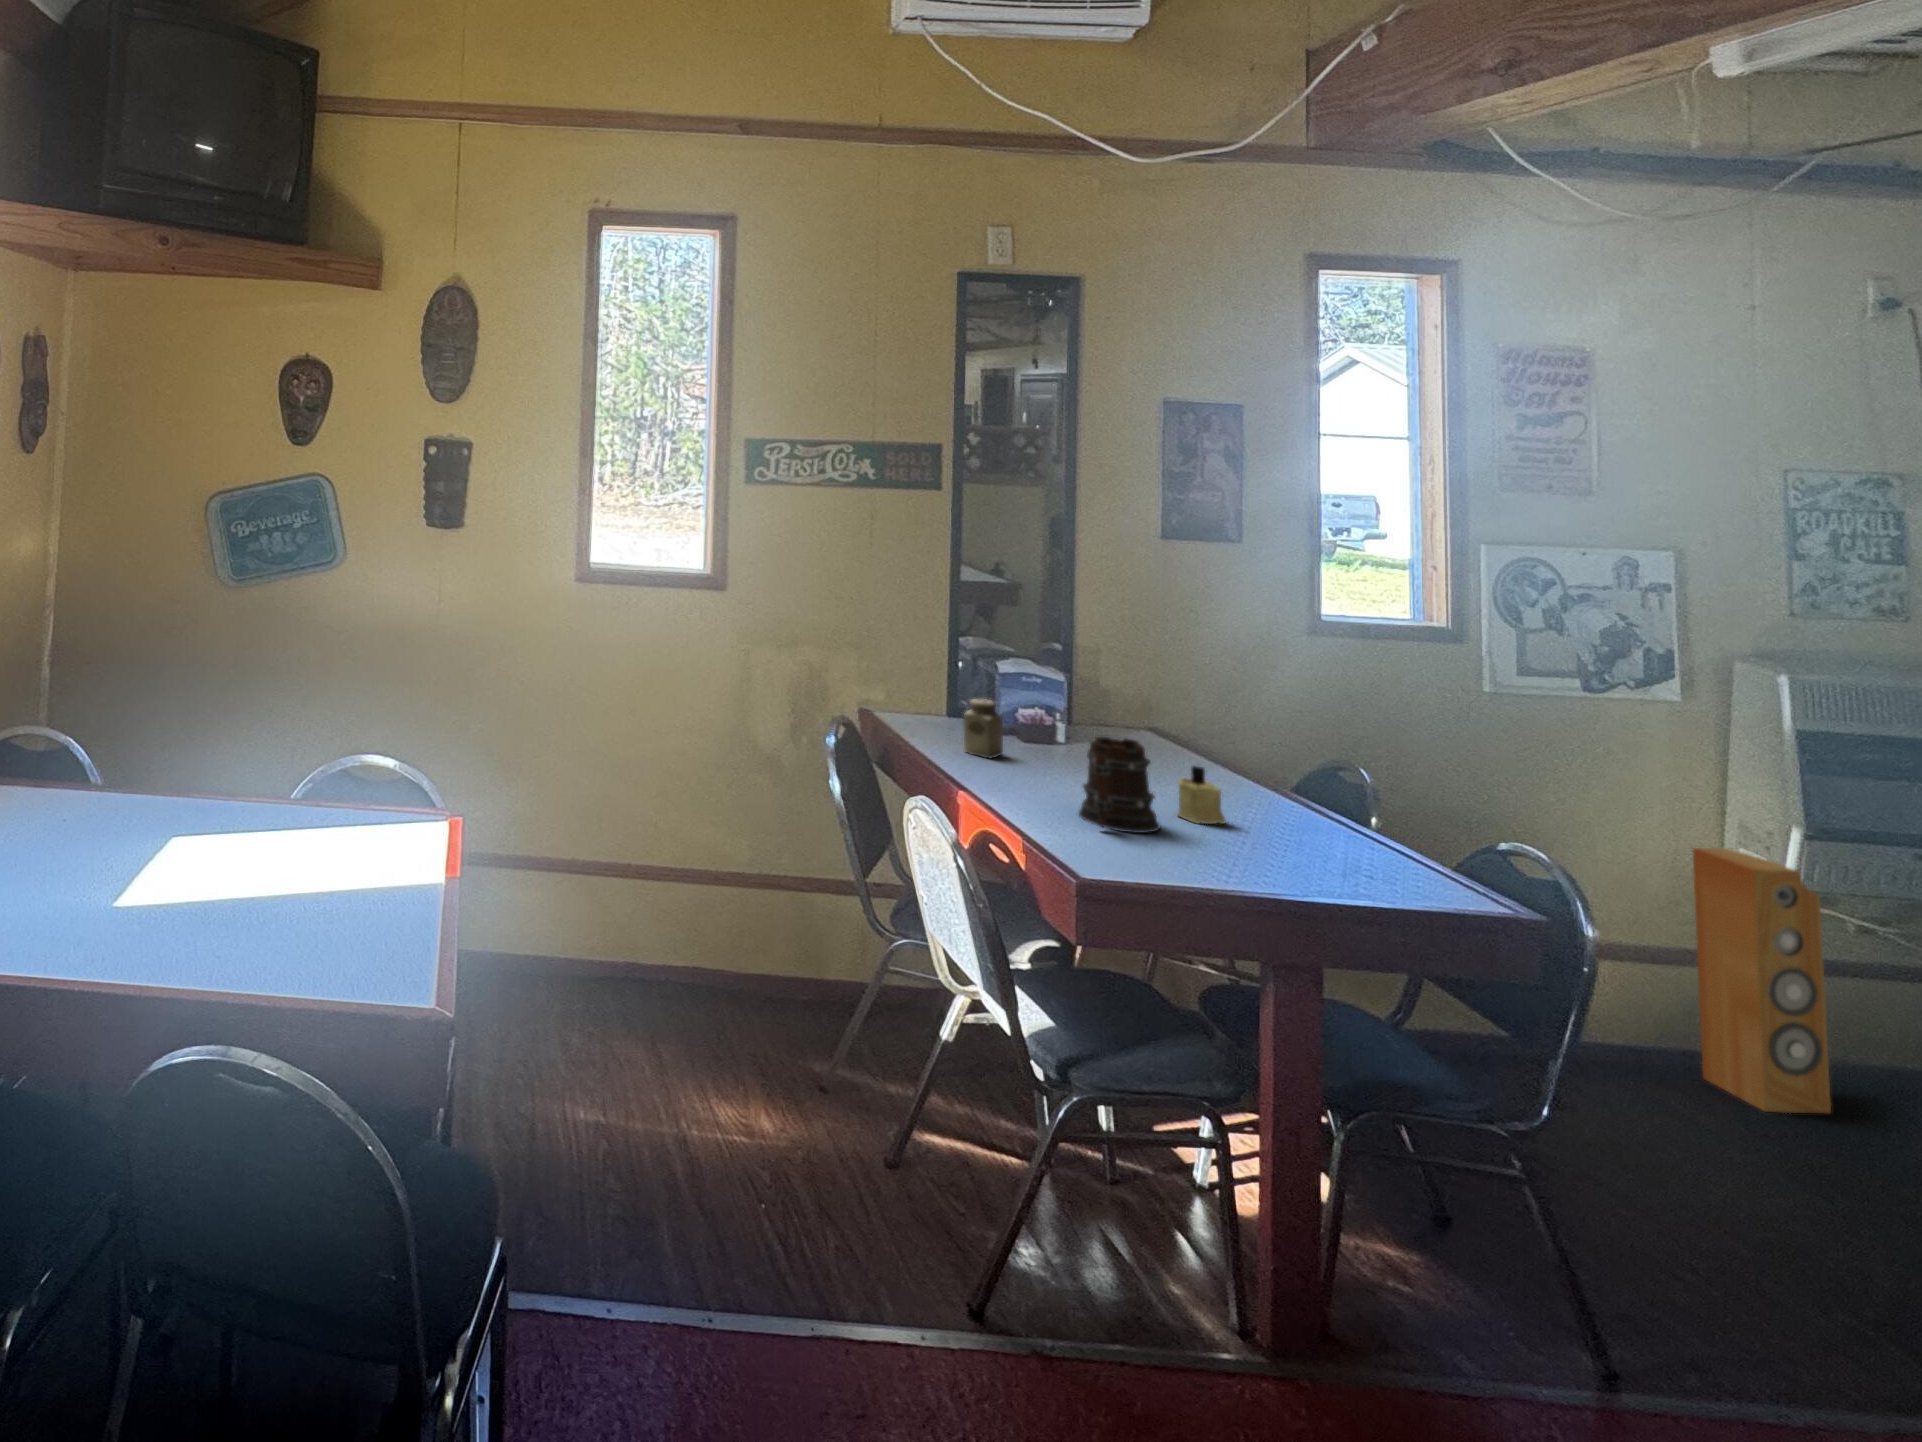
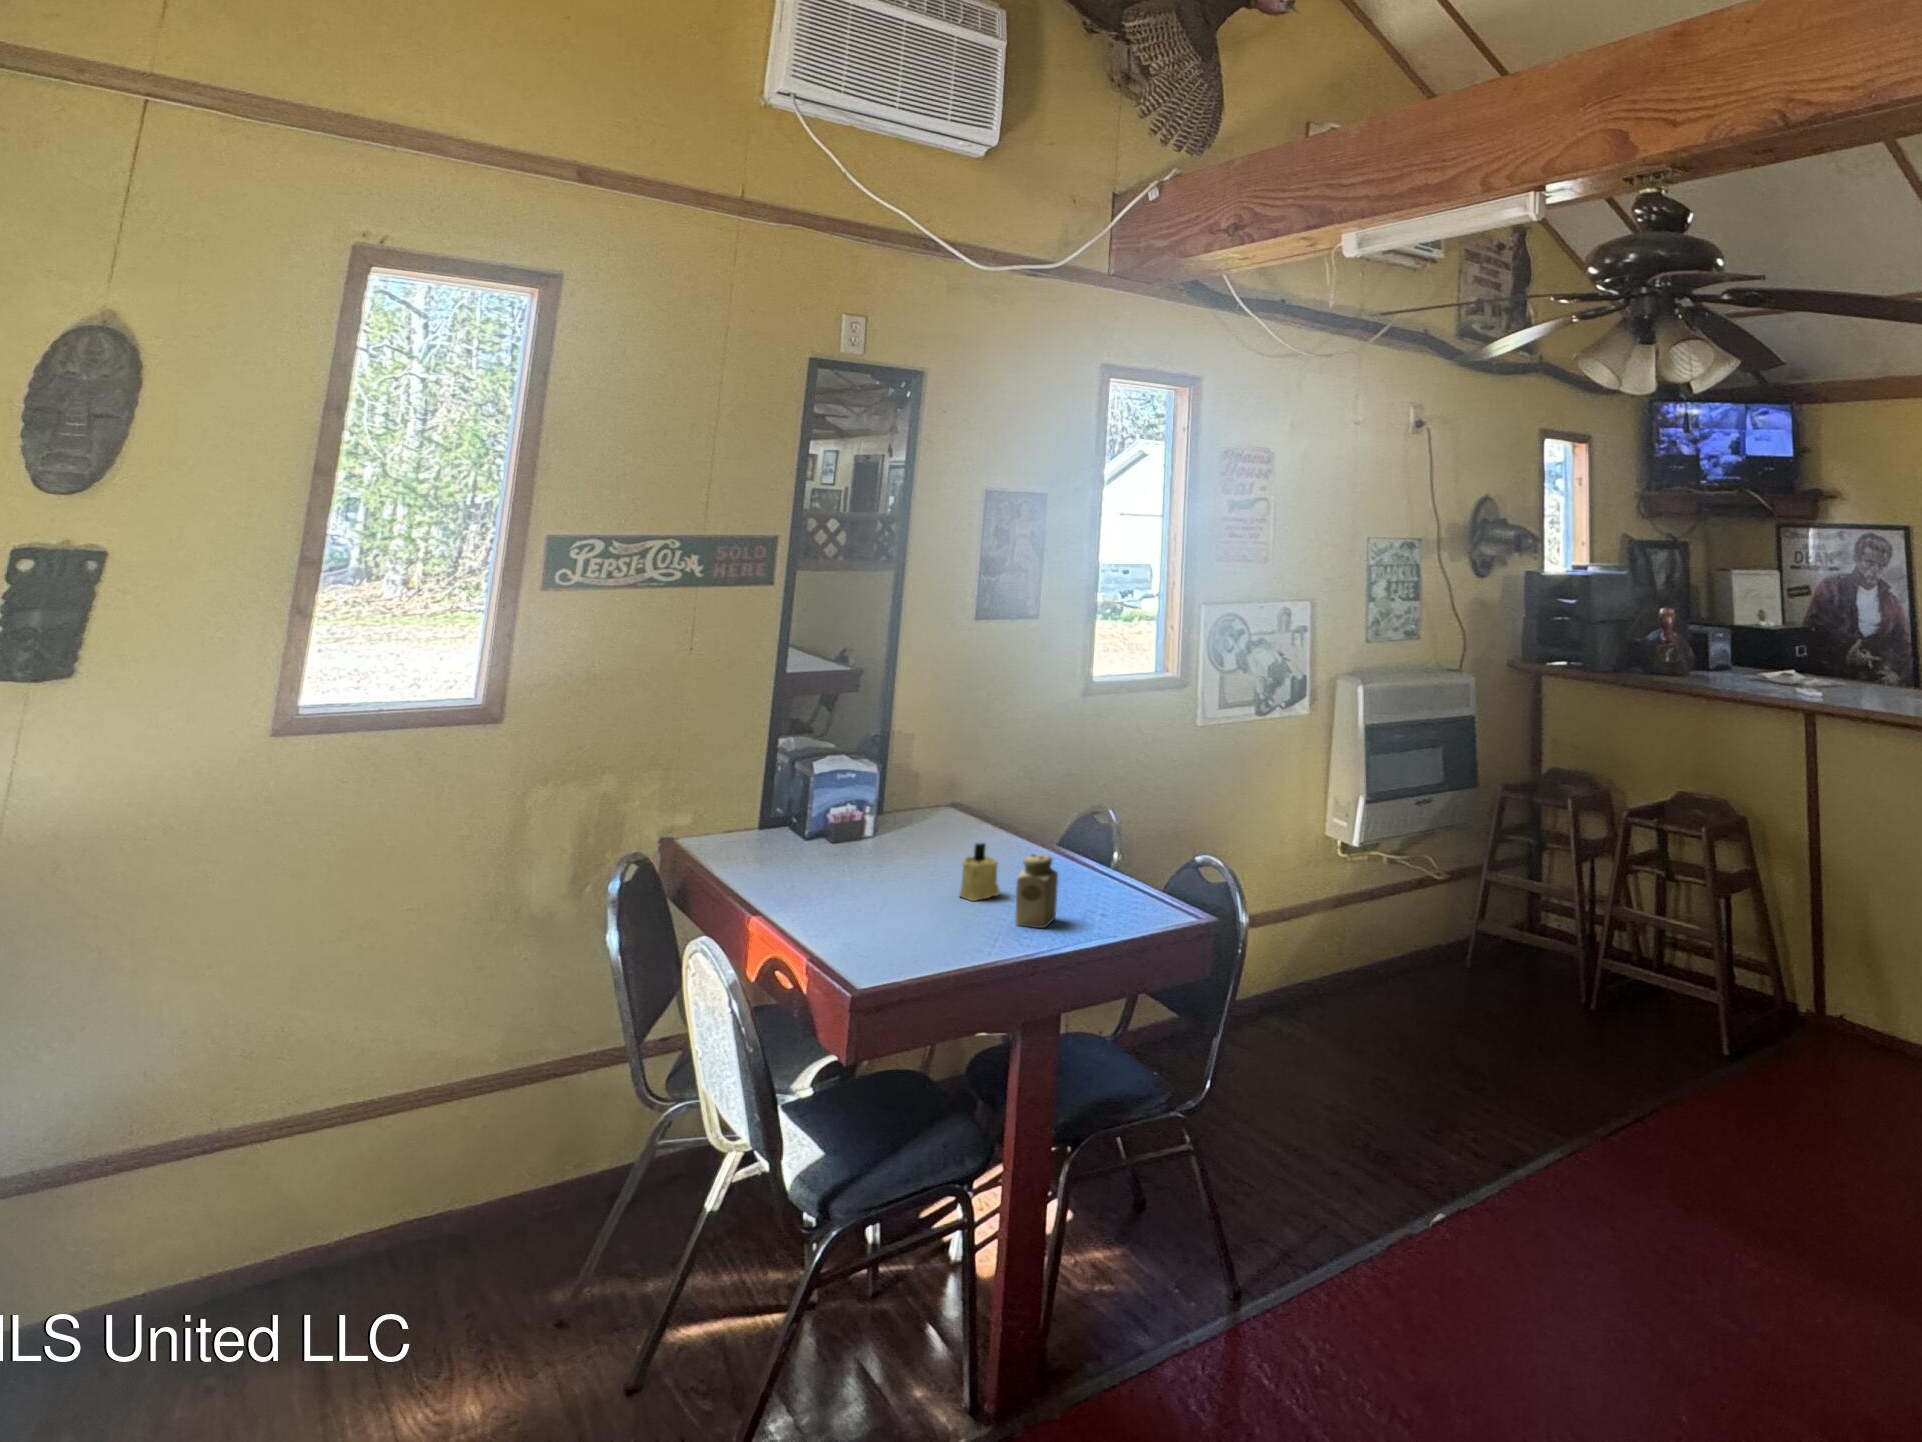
salt shaker: present [963,699,1003,759] -> present [1016,854,1058,928]
beer mug: present [1078,737,1161,833] -> none [867,829,942,931]
speaker: present [1692,848,1831,1113] -> none [1307,815,1372,1015]

